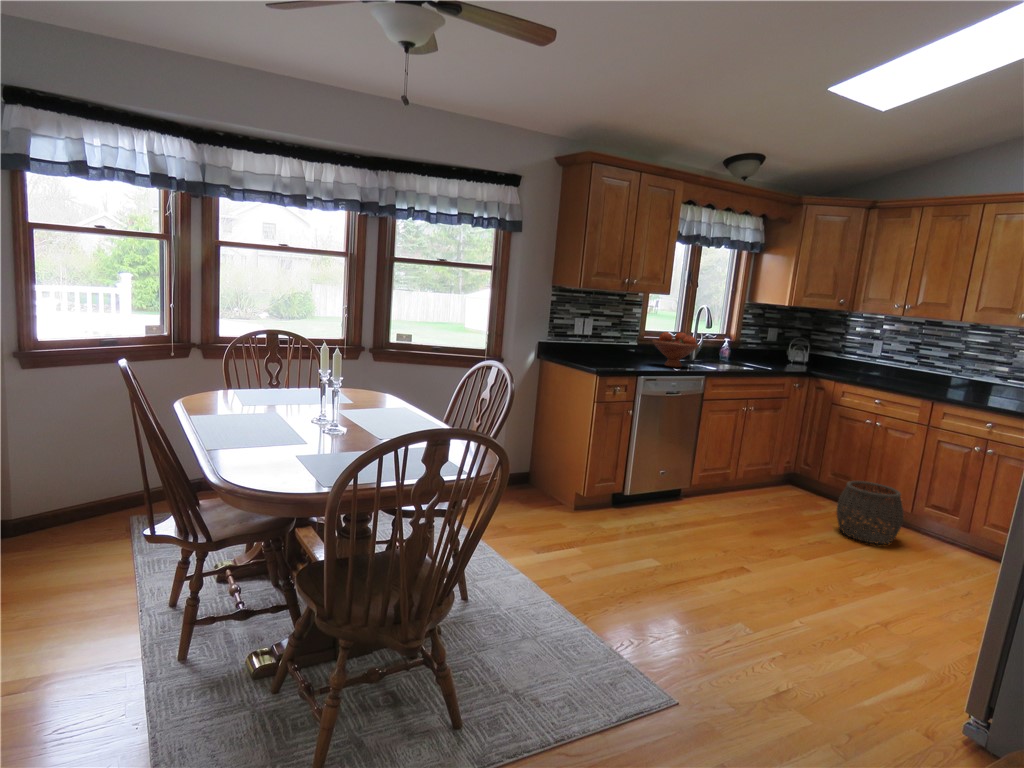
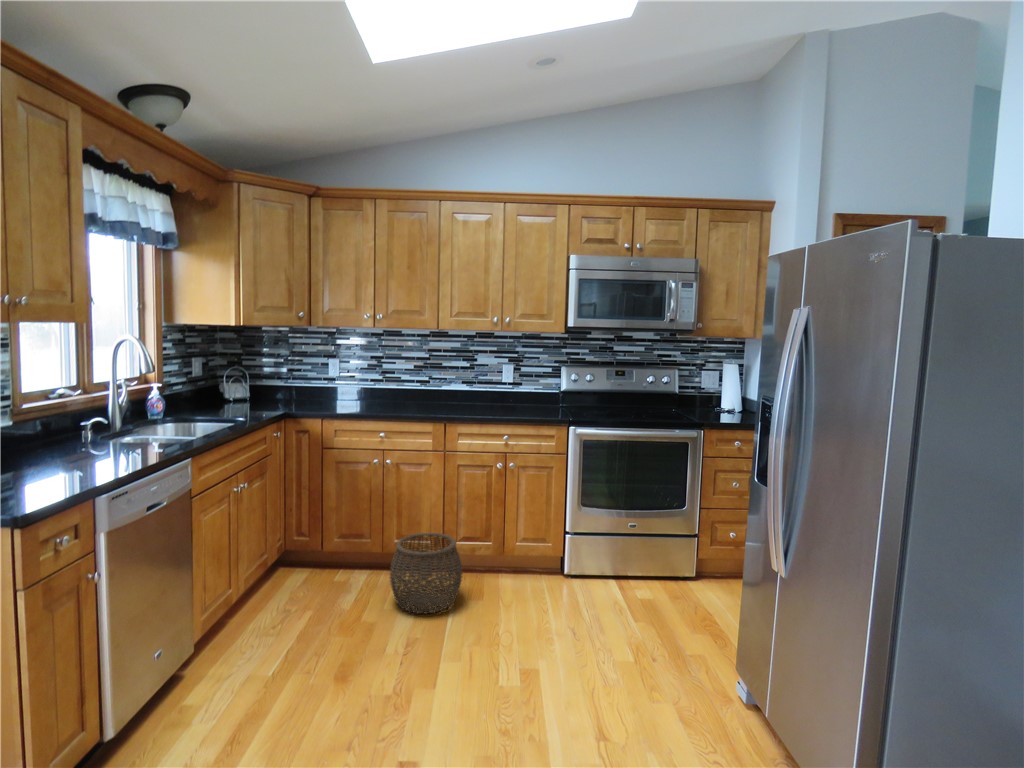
fruit bowl: present [653,332,699,367] -> none [52,391,158,460]

